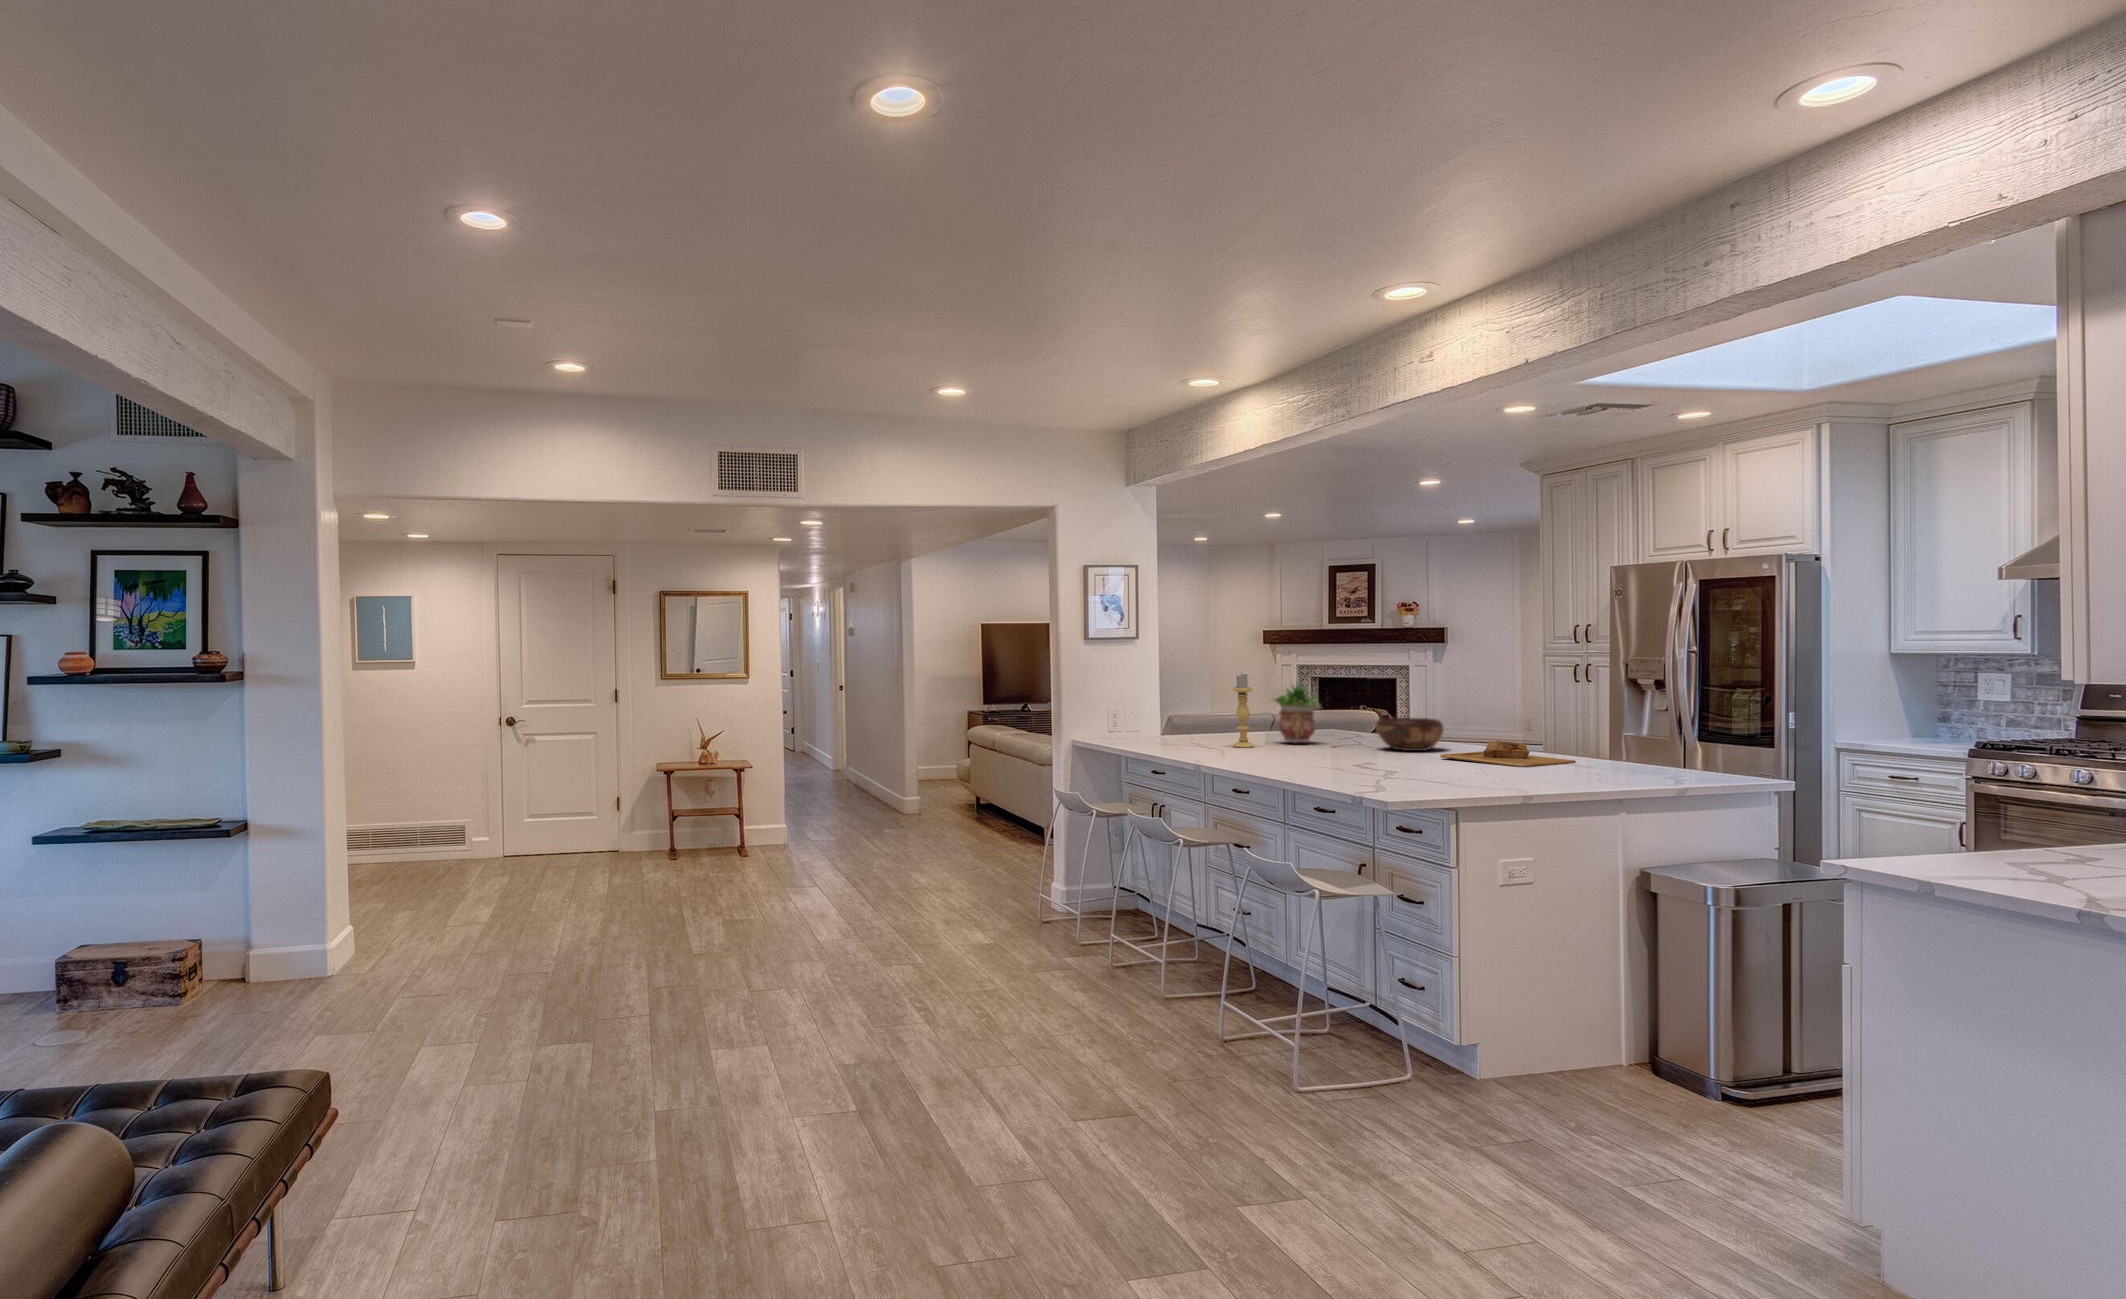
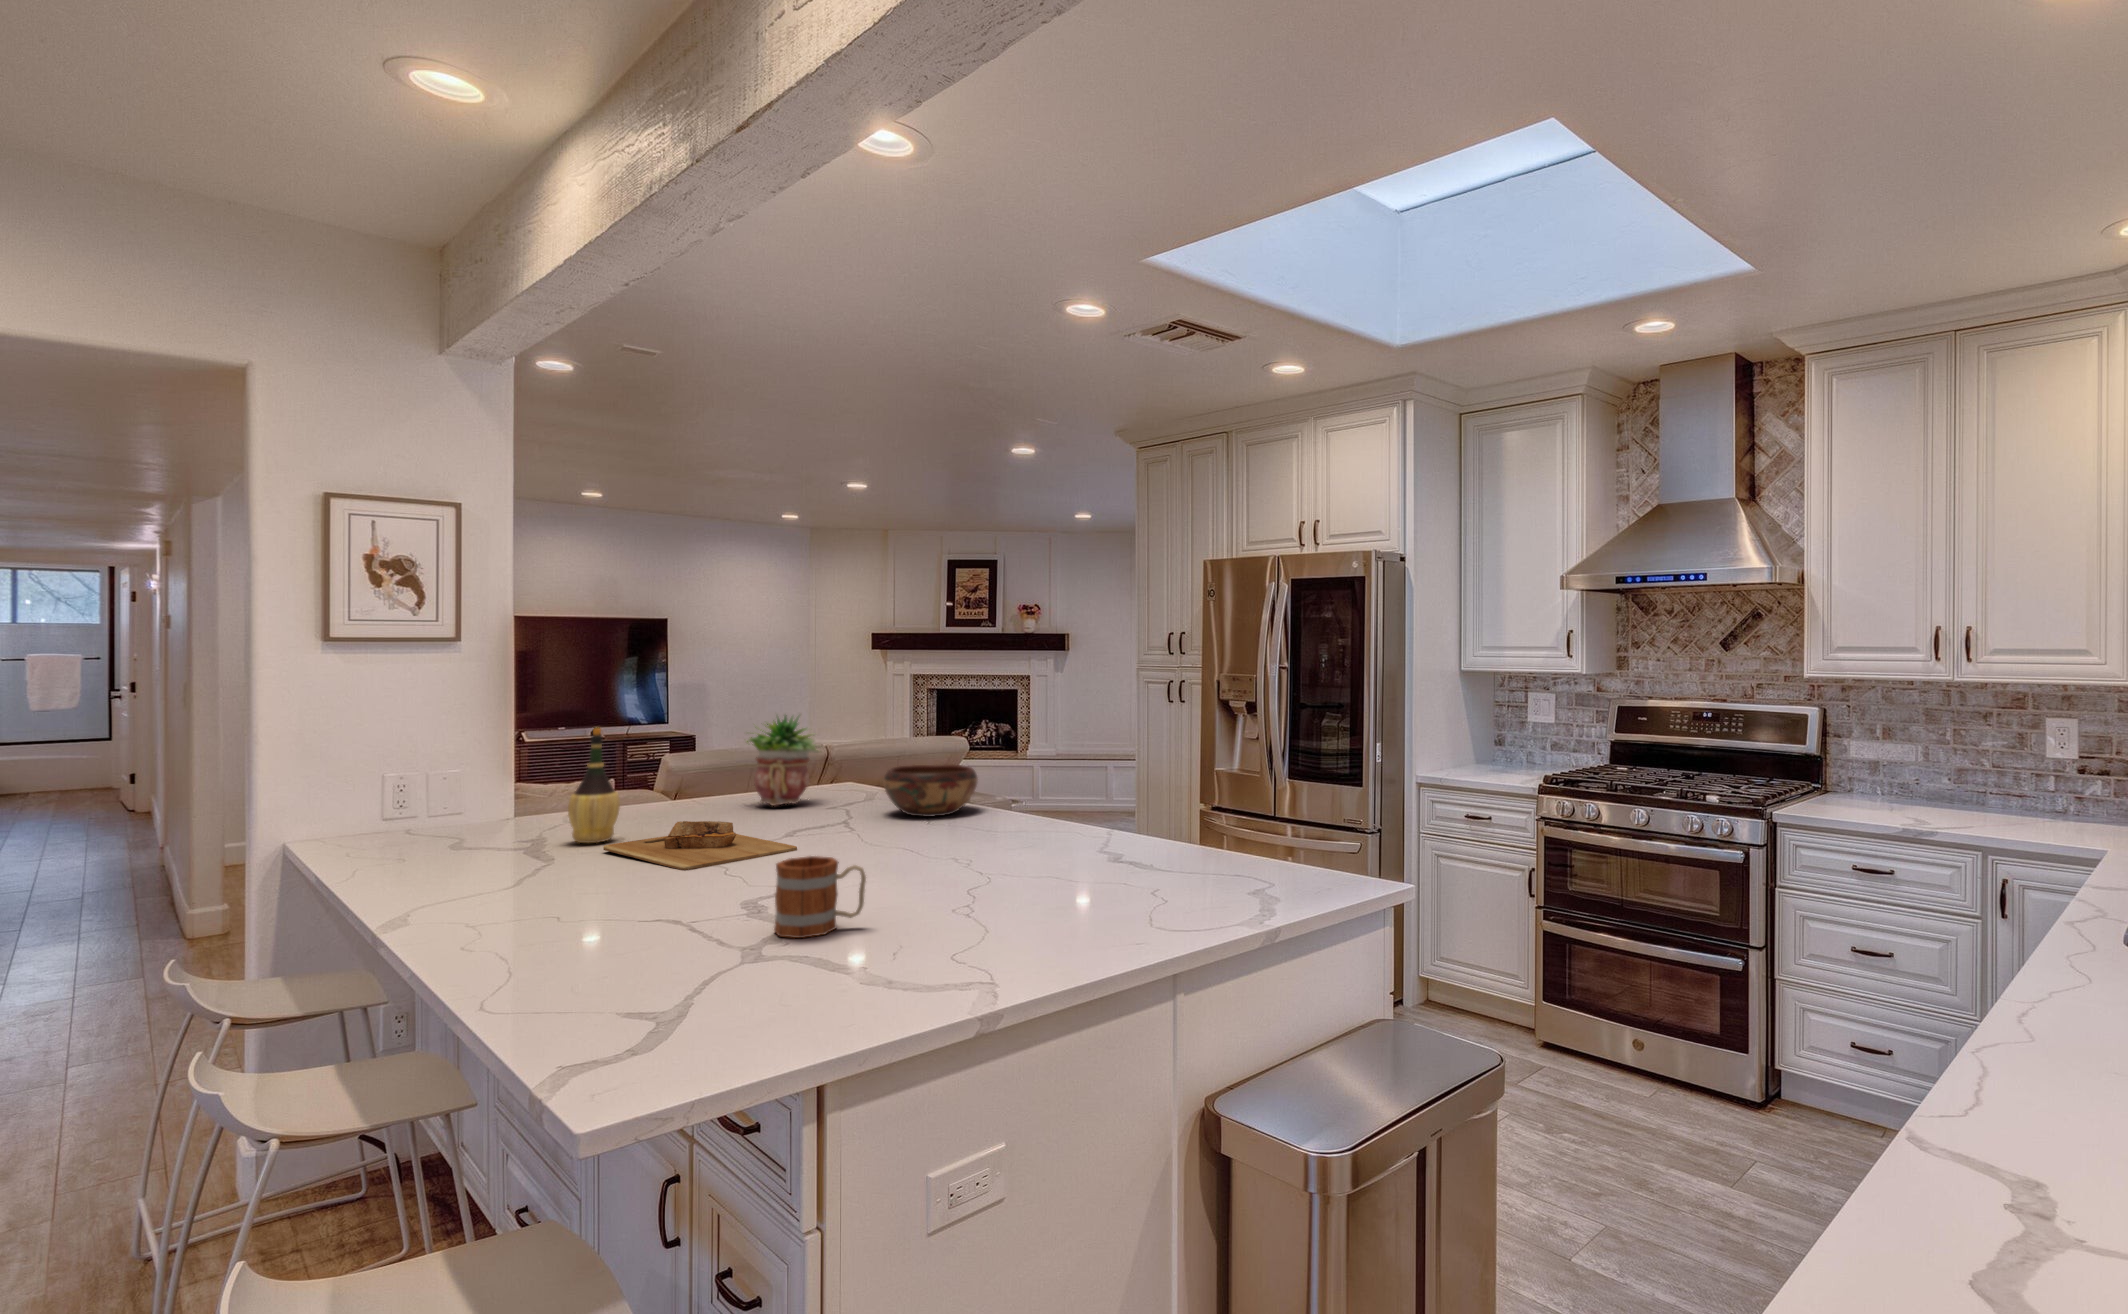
candle holder: present [1232,672,1254,748] -> none [666,700,704,821]
wine bottle: none [1194,686,1222,754] -> present [568,728,620,843]
cutting board: present [1440,741,1576,767] -> present [603,821,797,870]
mug: none [1377,748,1427,788] -> present [774,856,866,938]

